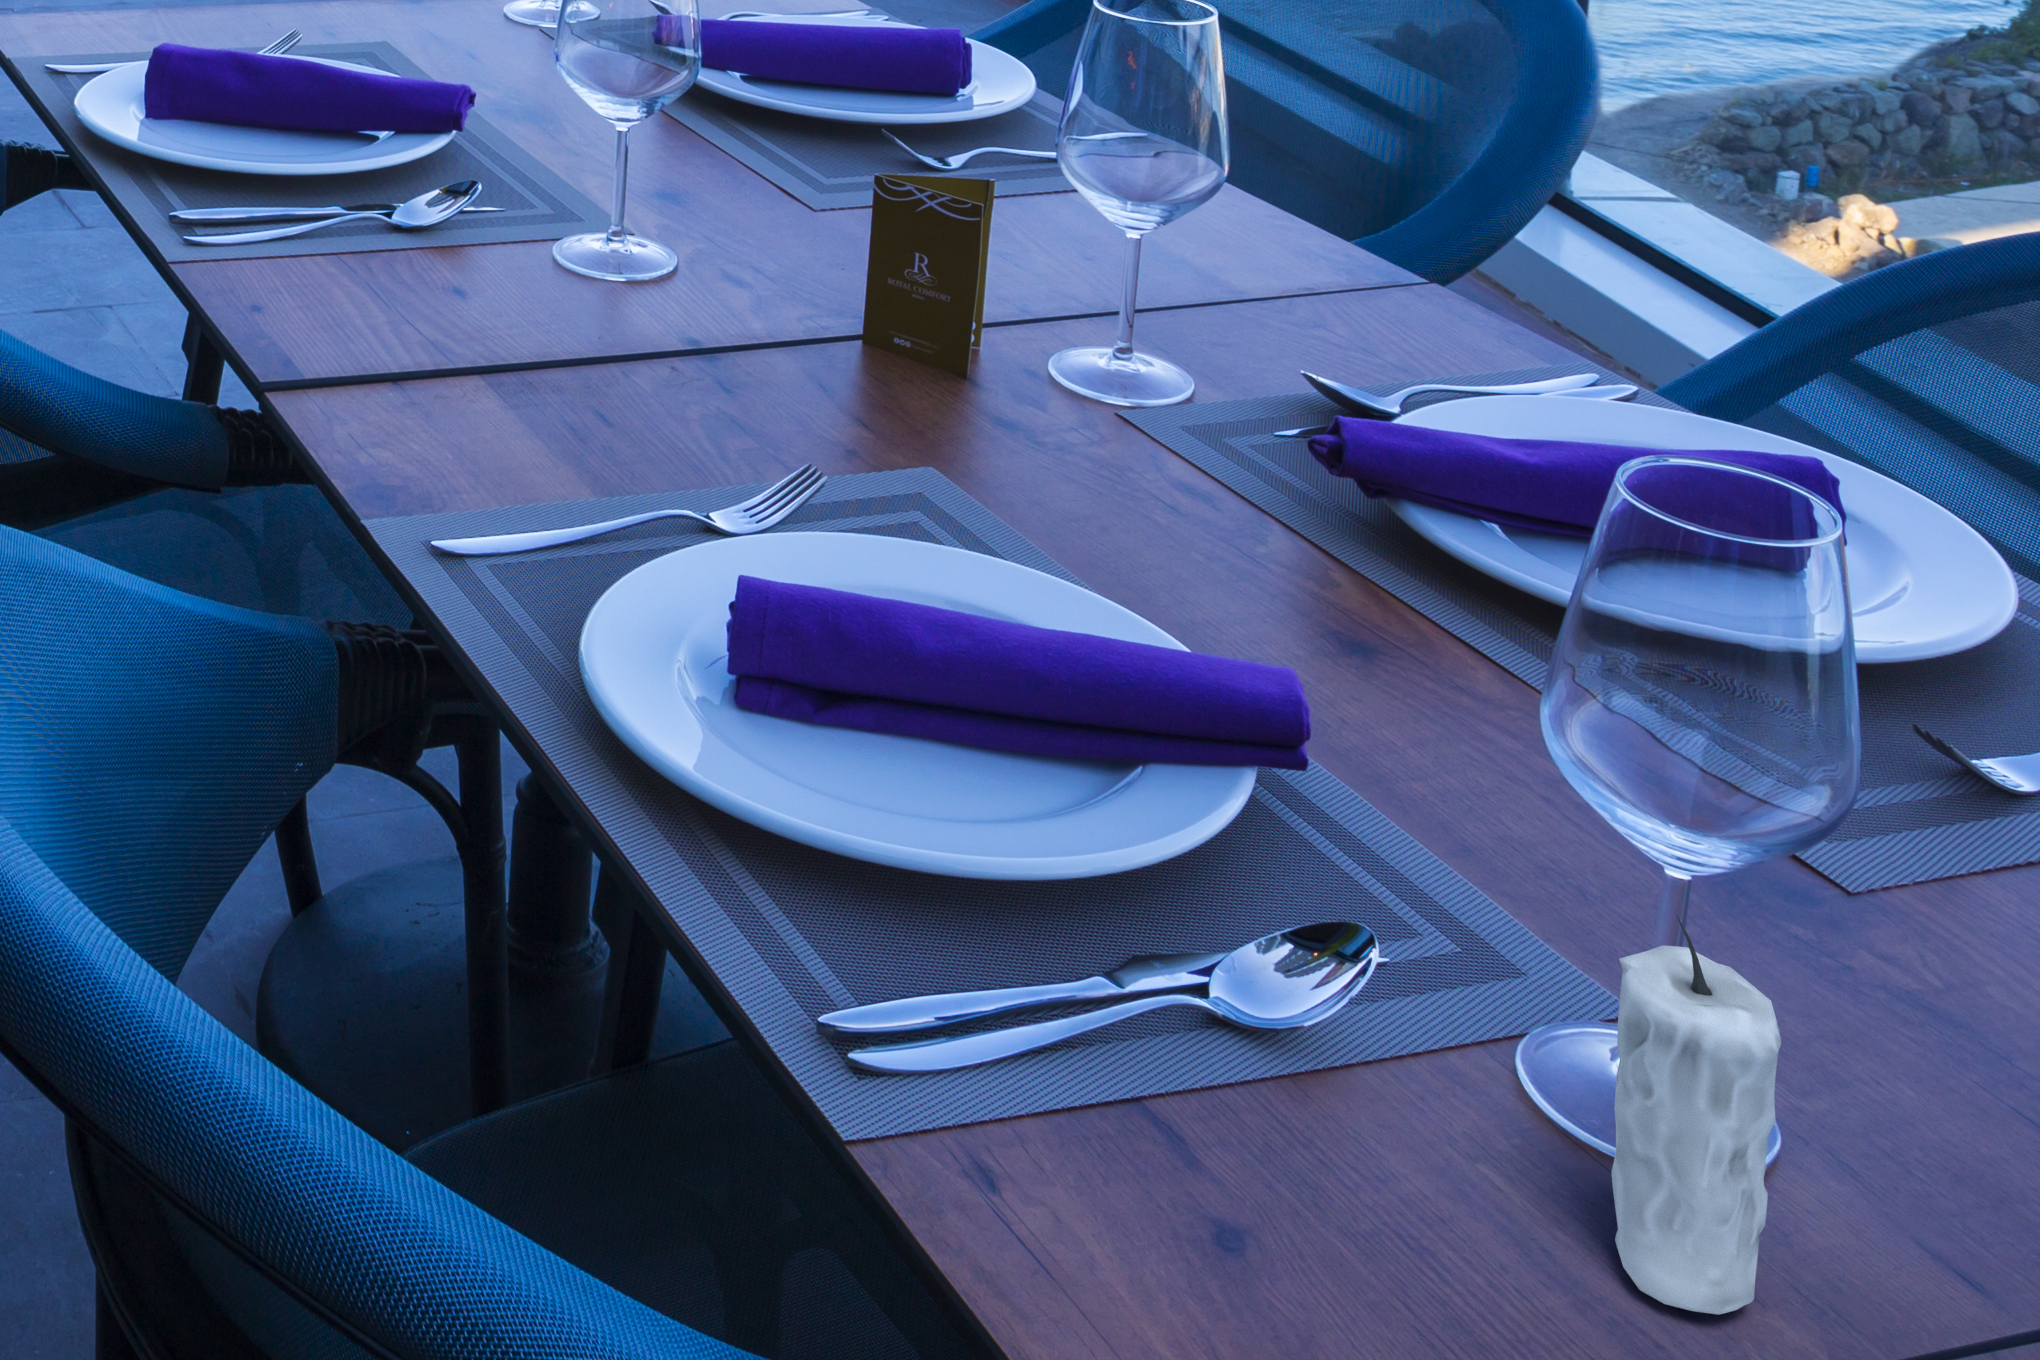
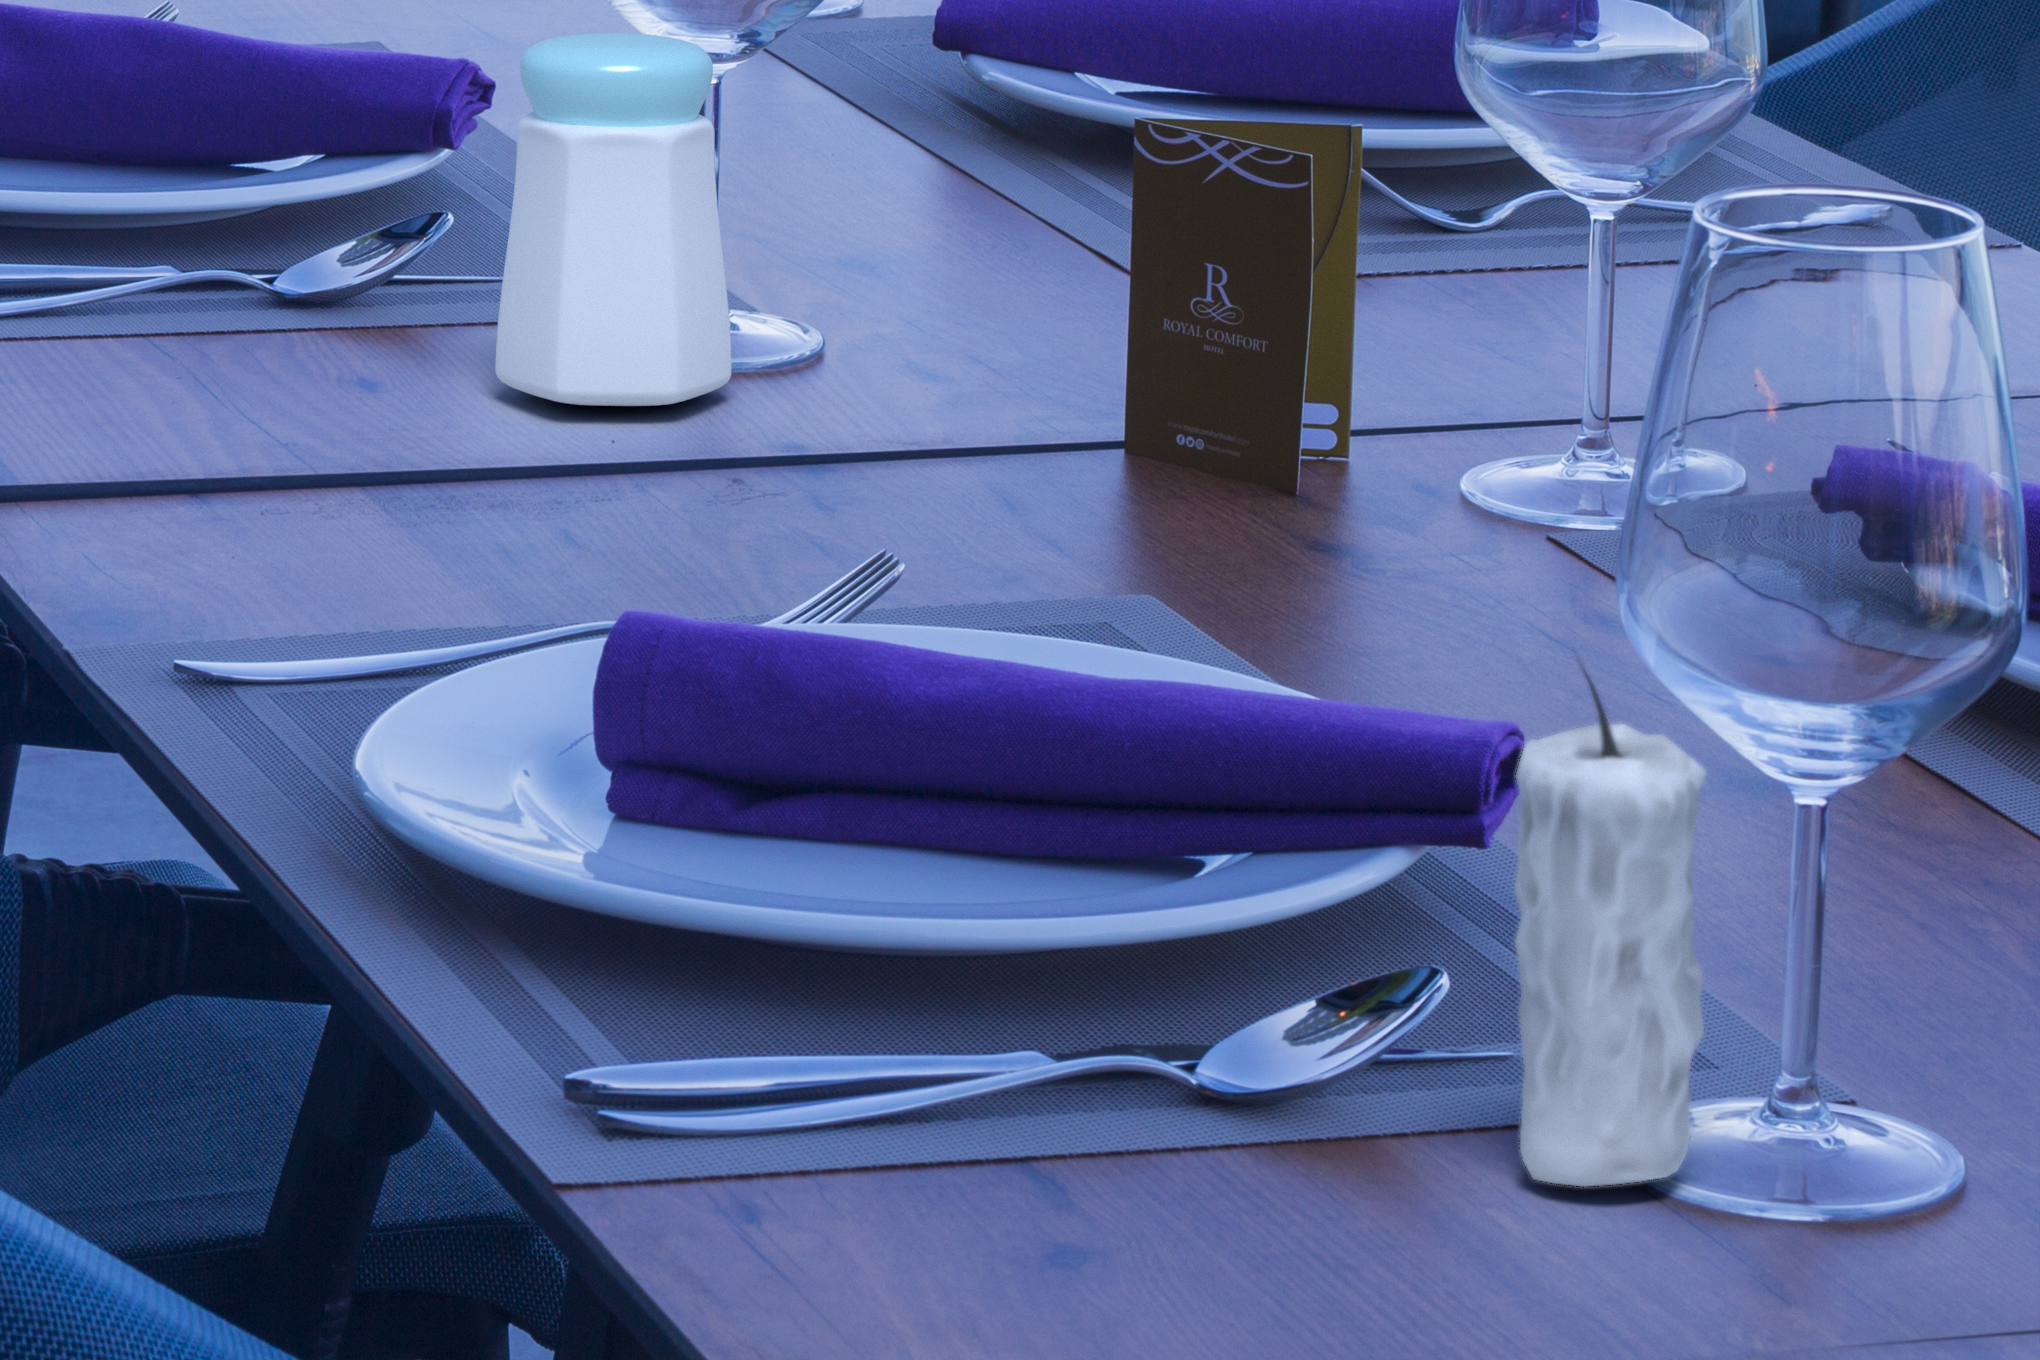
salt shaker: none [525,121,646,320] -> present [495,33,731,406]

